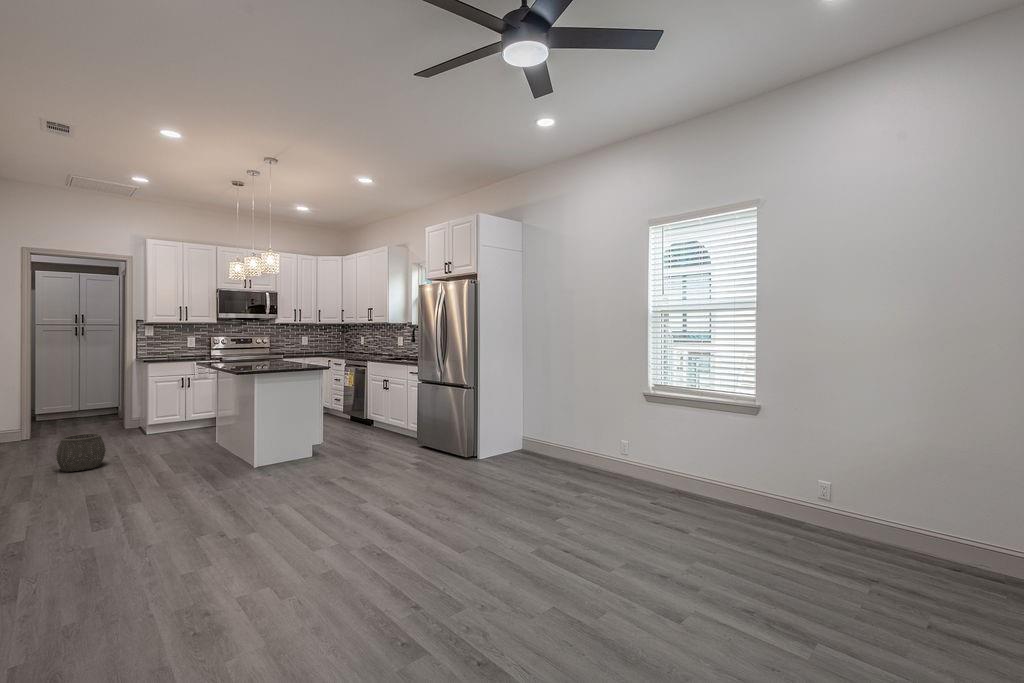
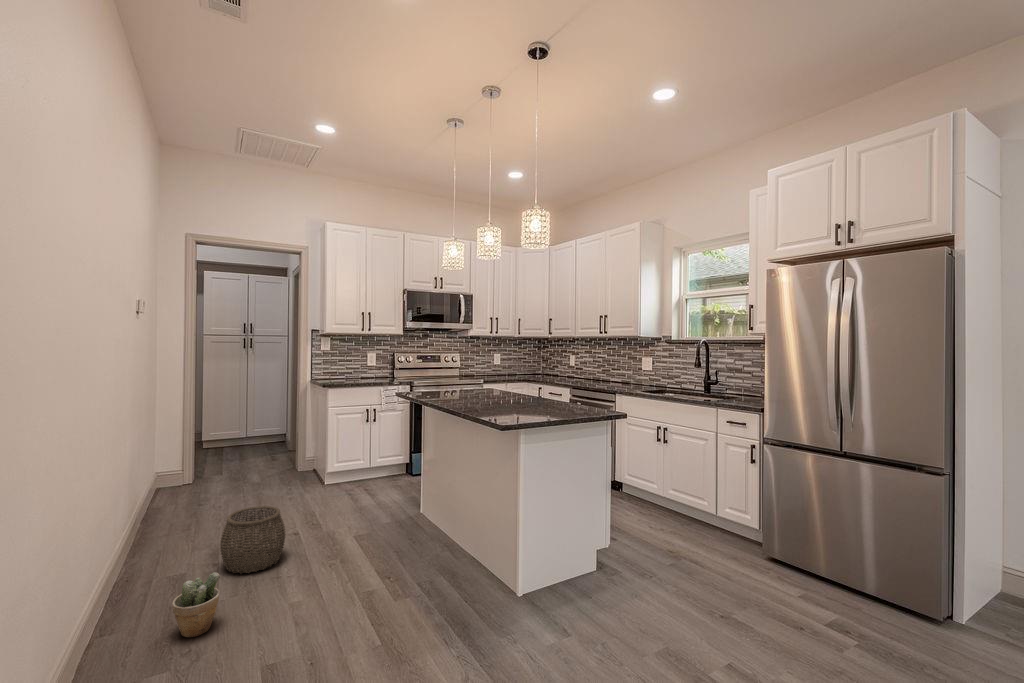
potted plant: none [24,458,56,492] -> present [172,572,220,637]

